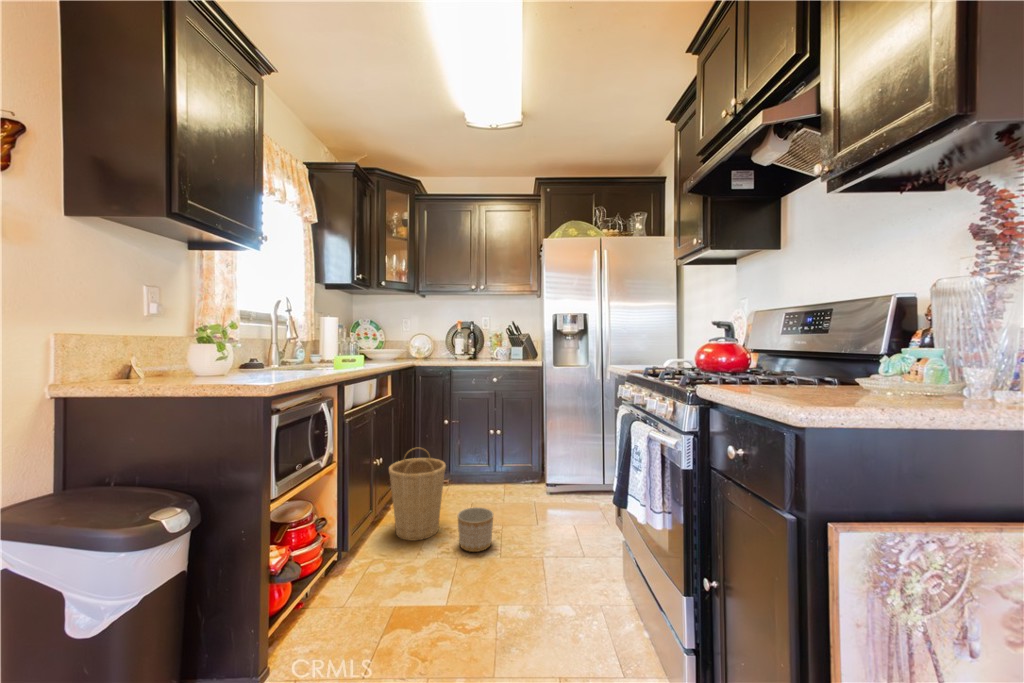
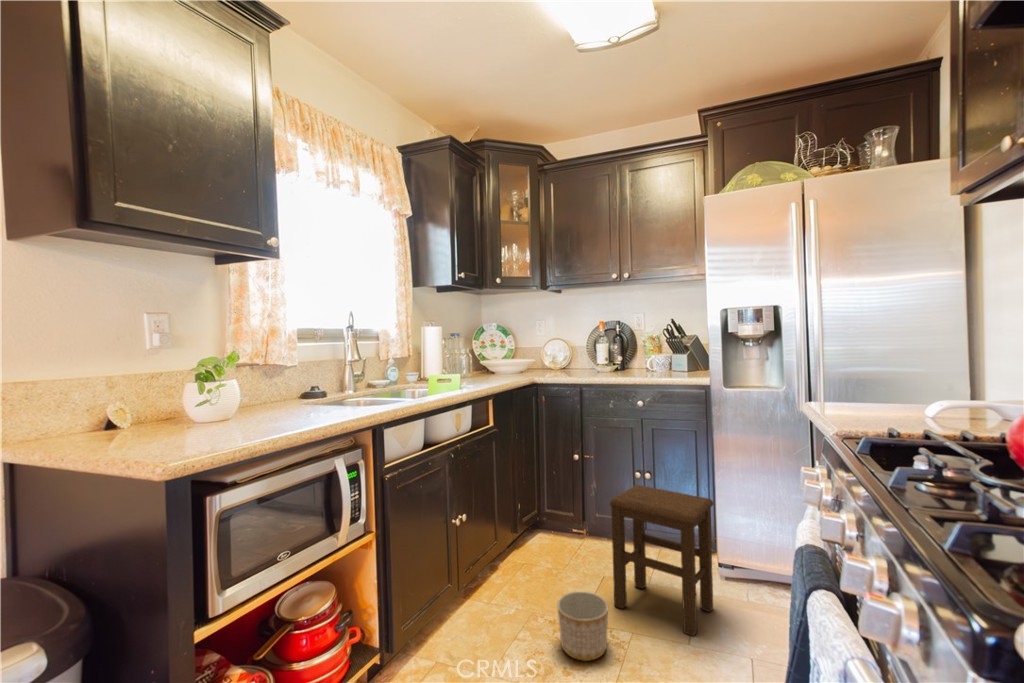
stool: none [486,434,551,526] -> present [610,485,713,636]
basket: present [389,448,446,540] -> none [481,495,552,620]

